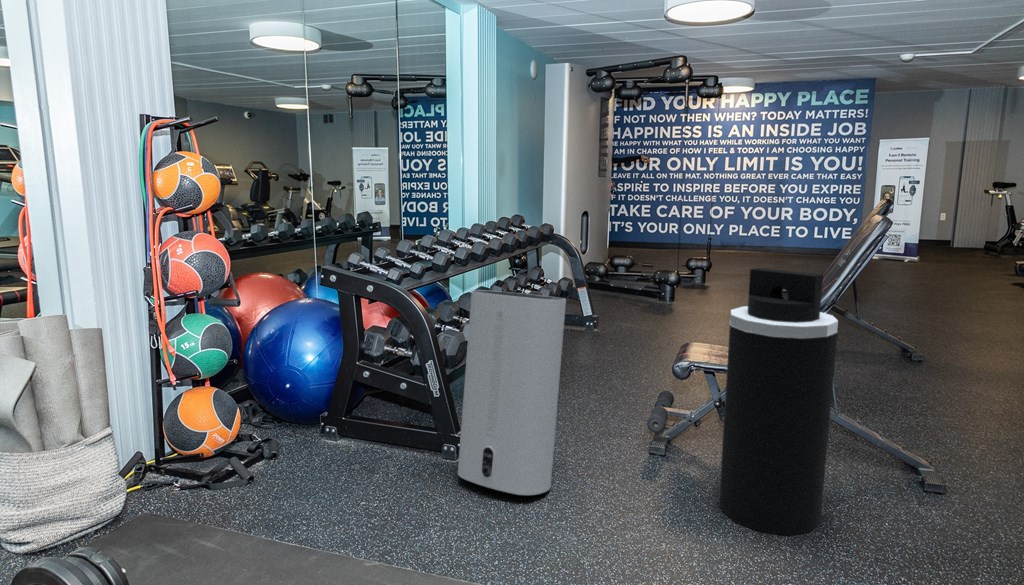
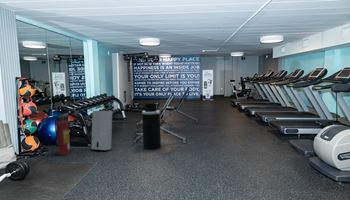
fire extinguisher: none [297,294,365,497] -> present [55,113,70,156]

